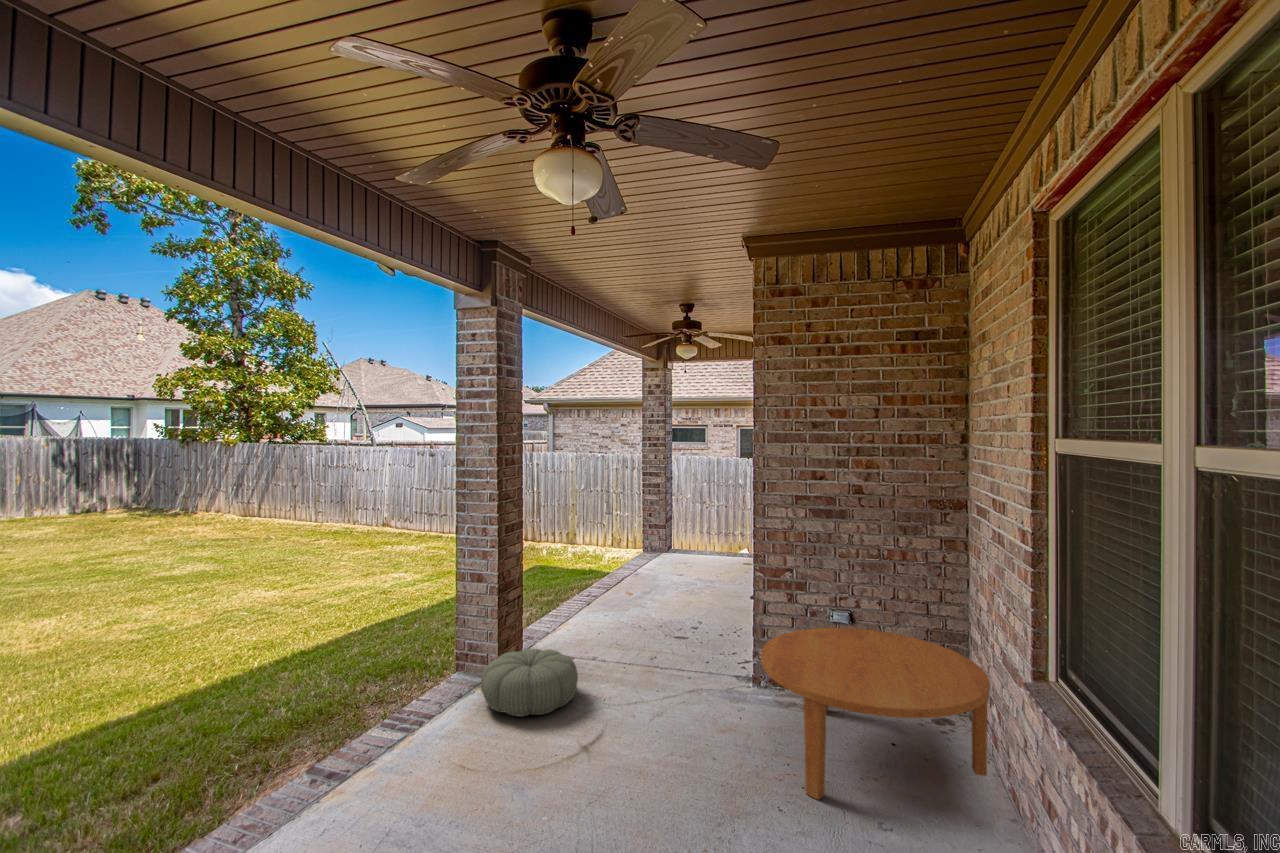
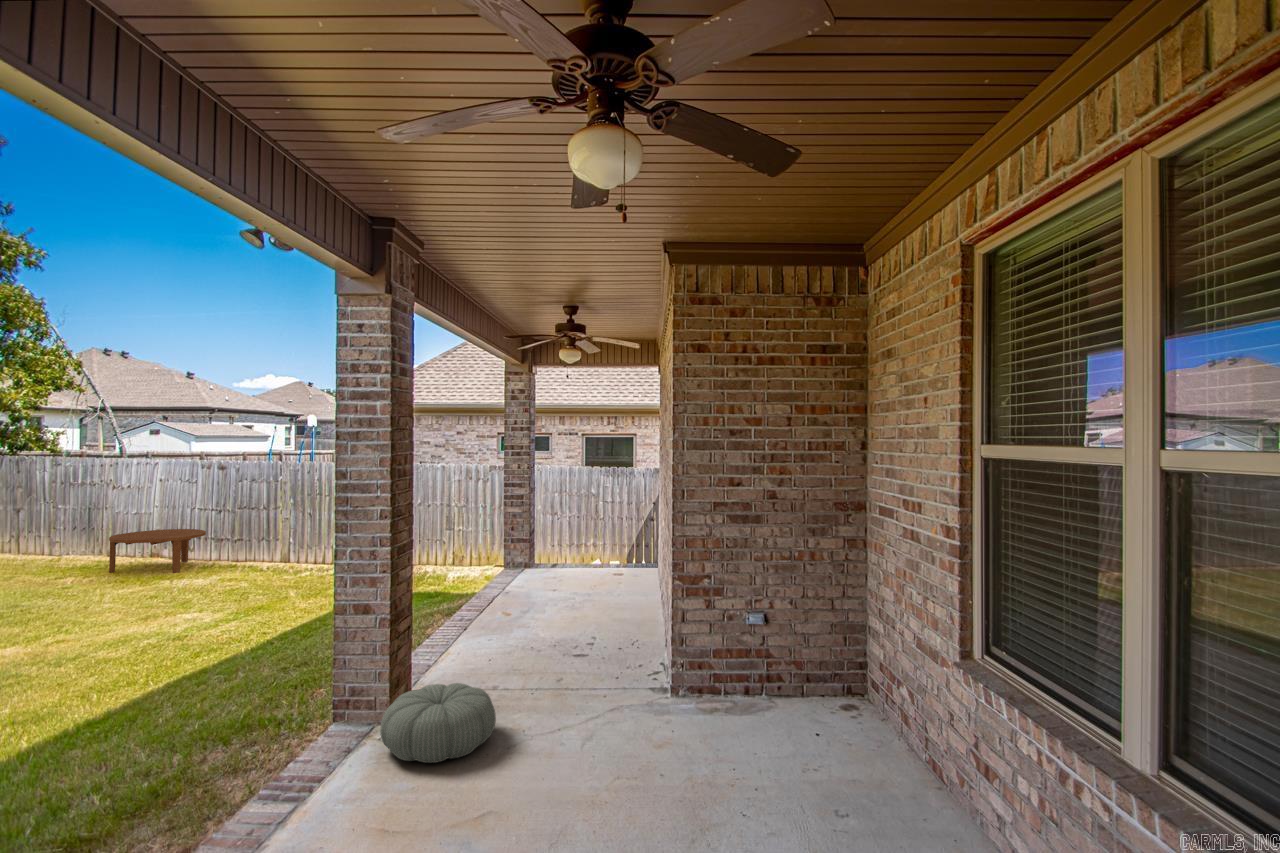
coffee table: present [761,628,990,800] -> present [109,529,206,573]

